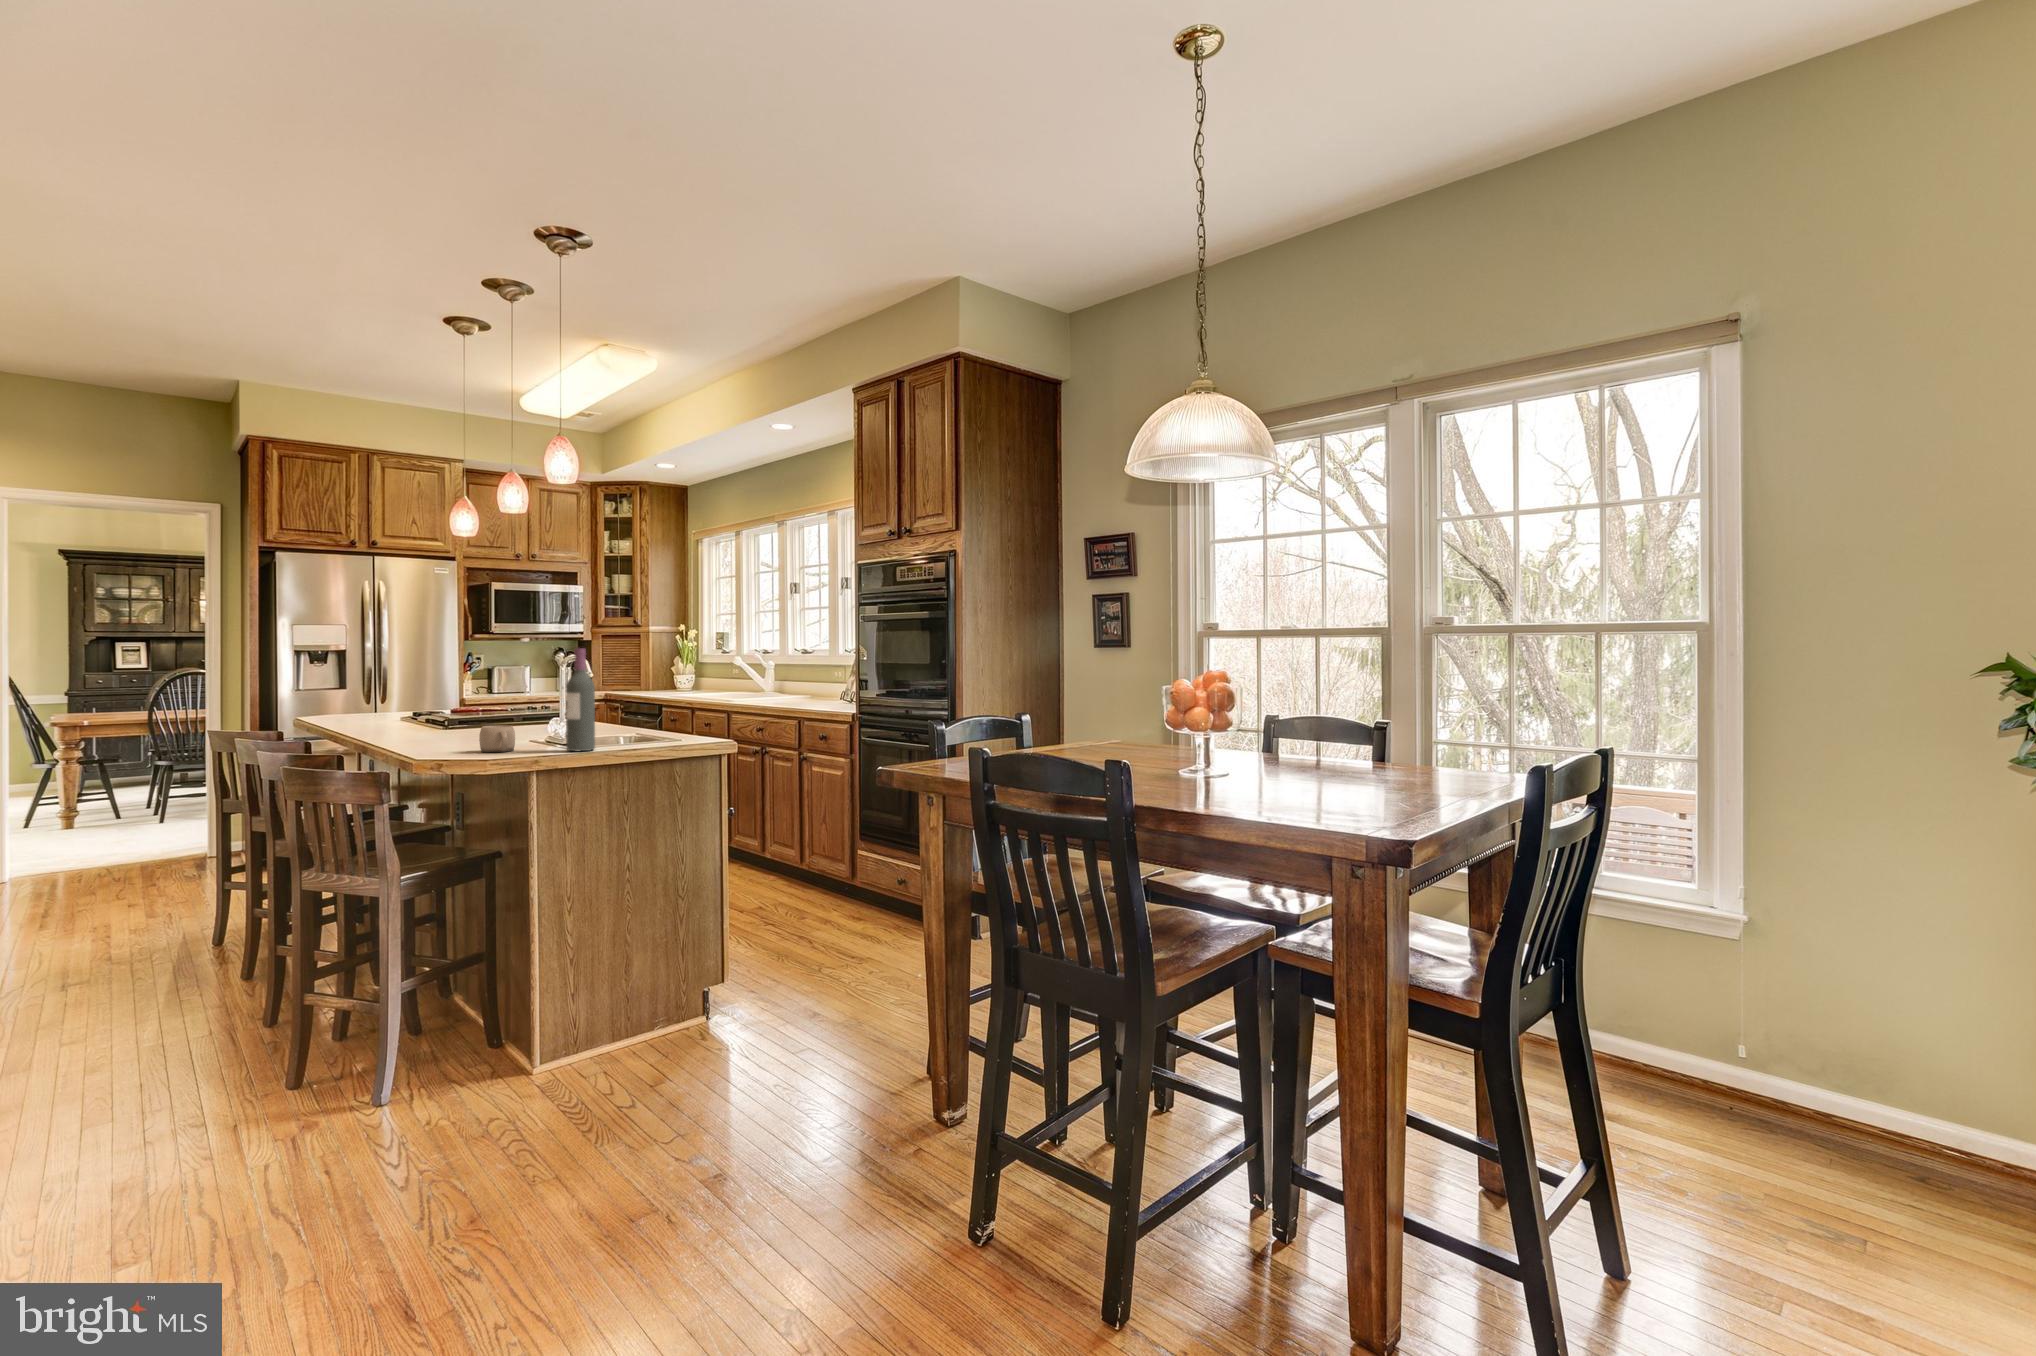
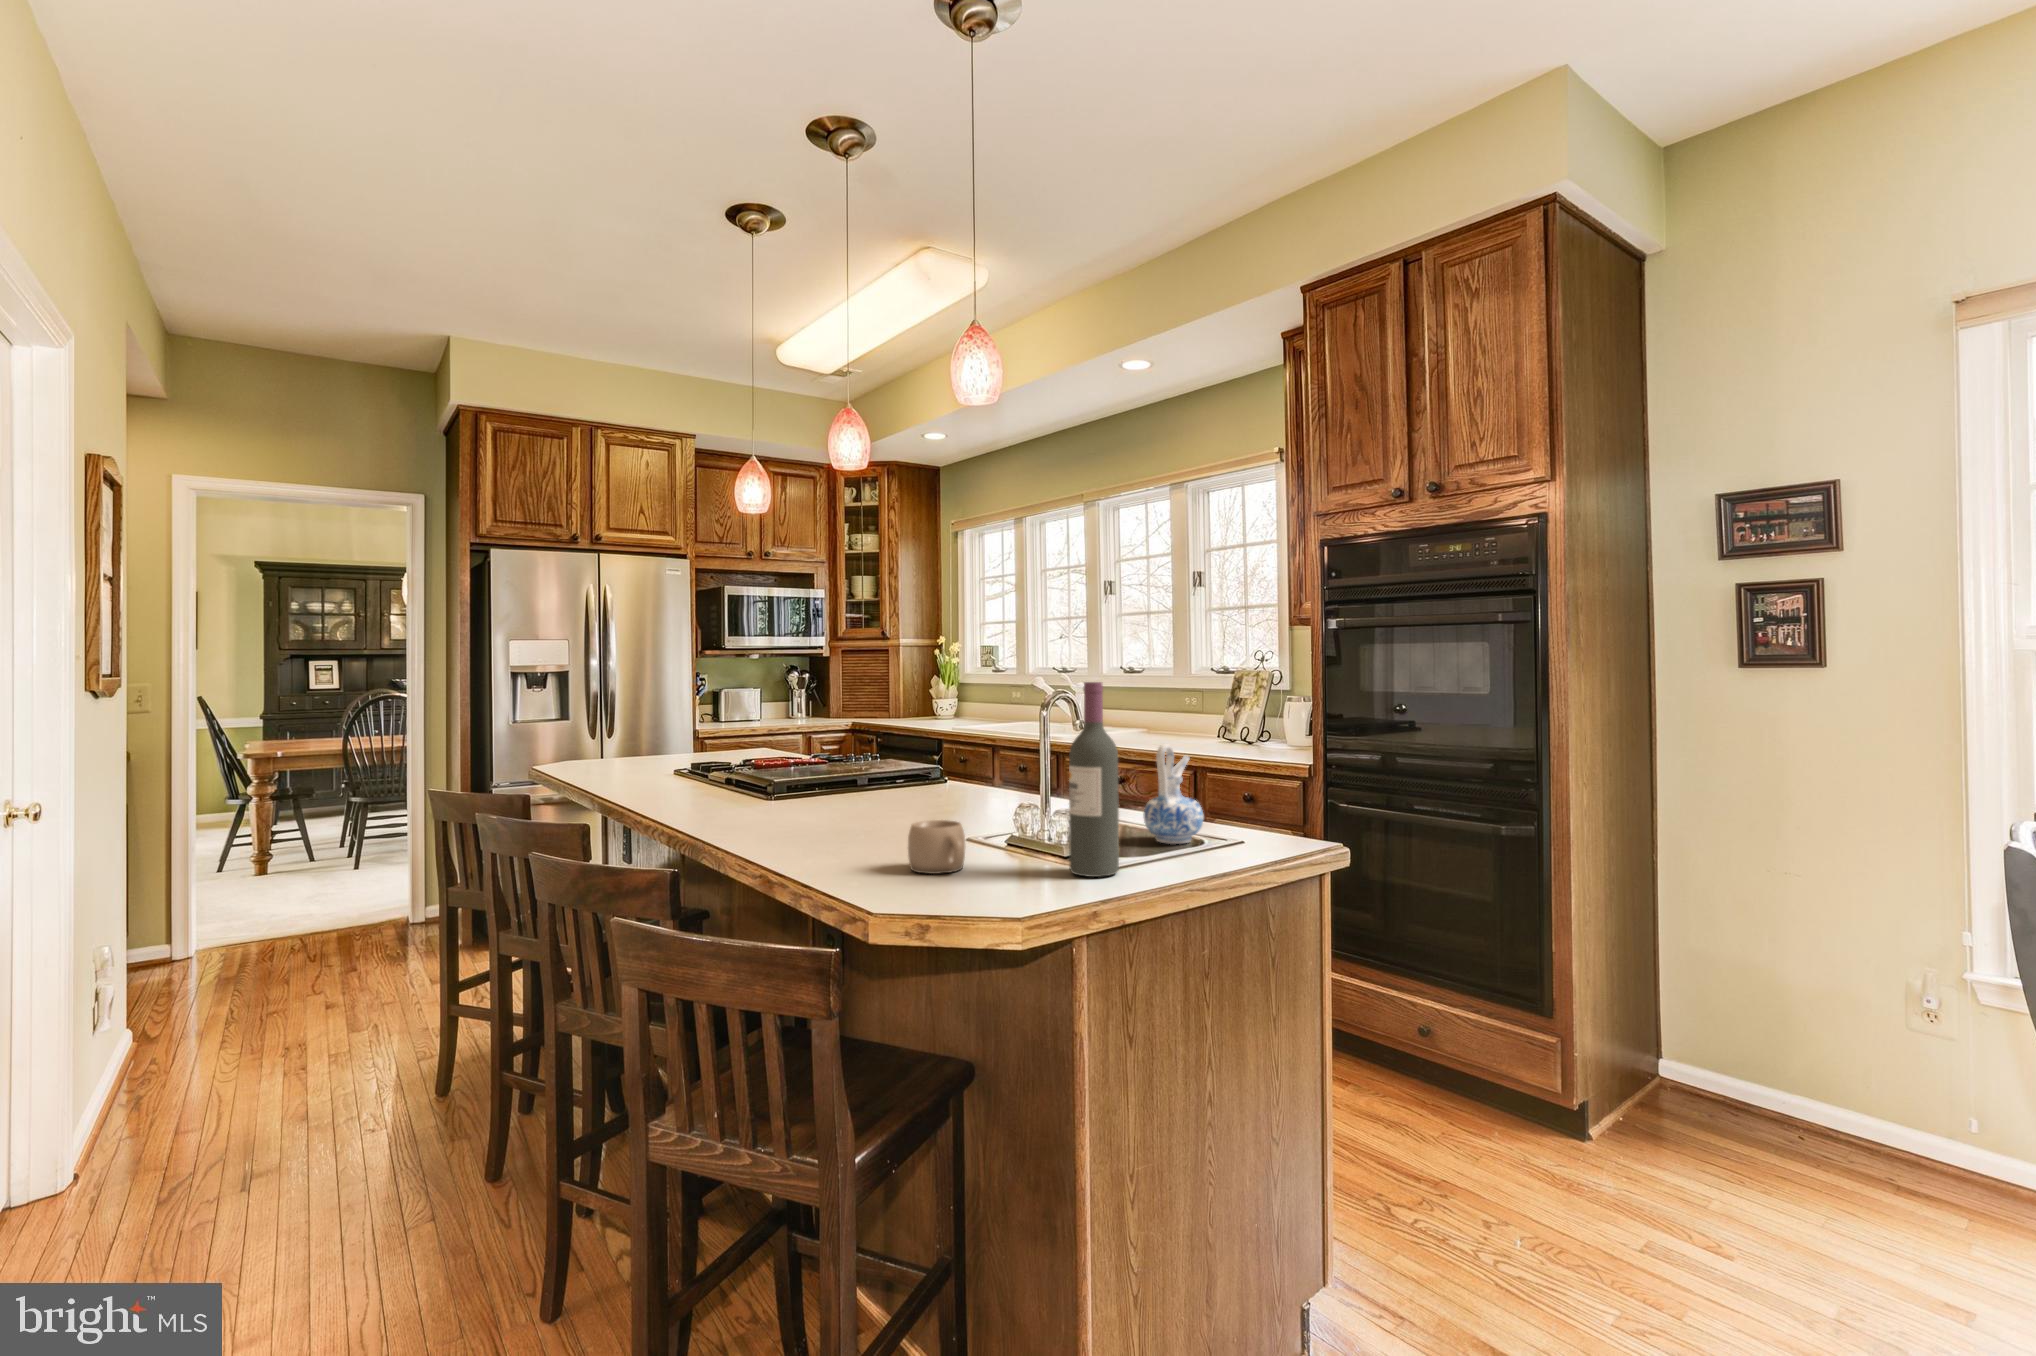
ceramic pitcher: none [641,685,677,741] -> present [1143,744,1204,844]

